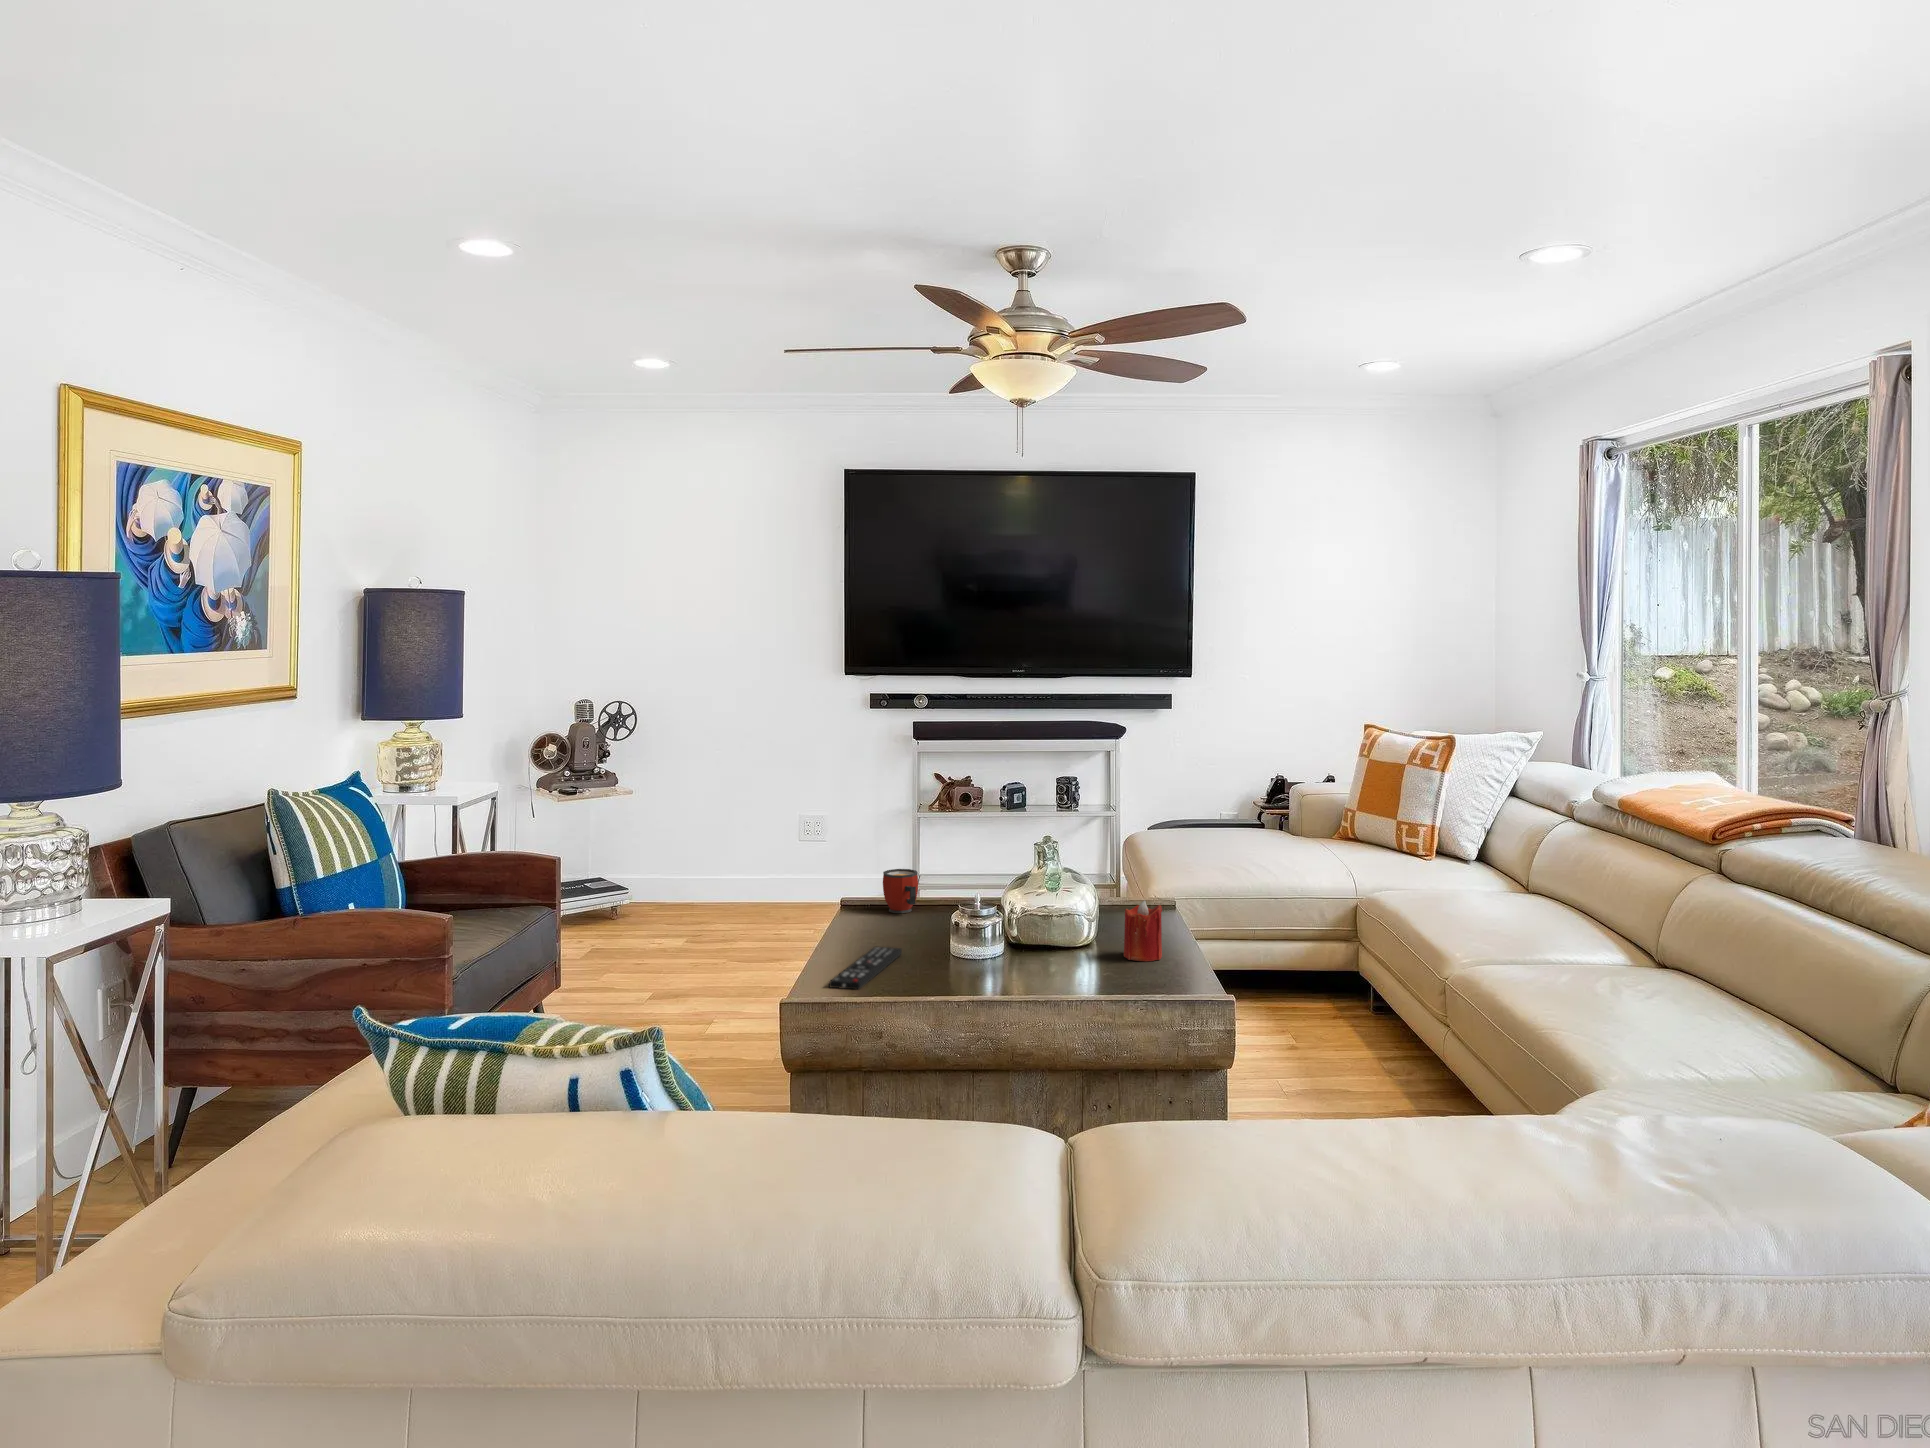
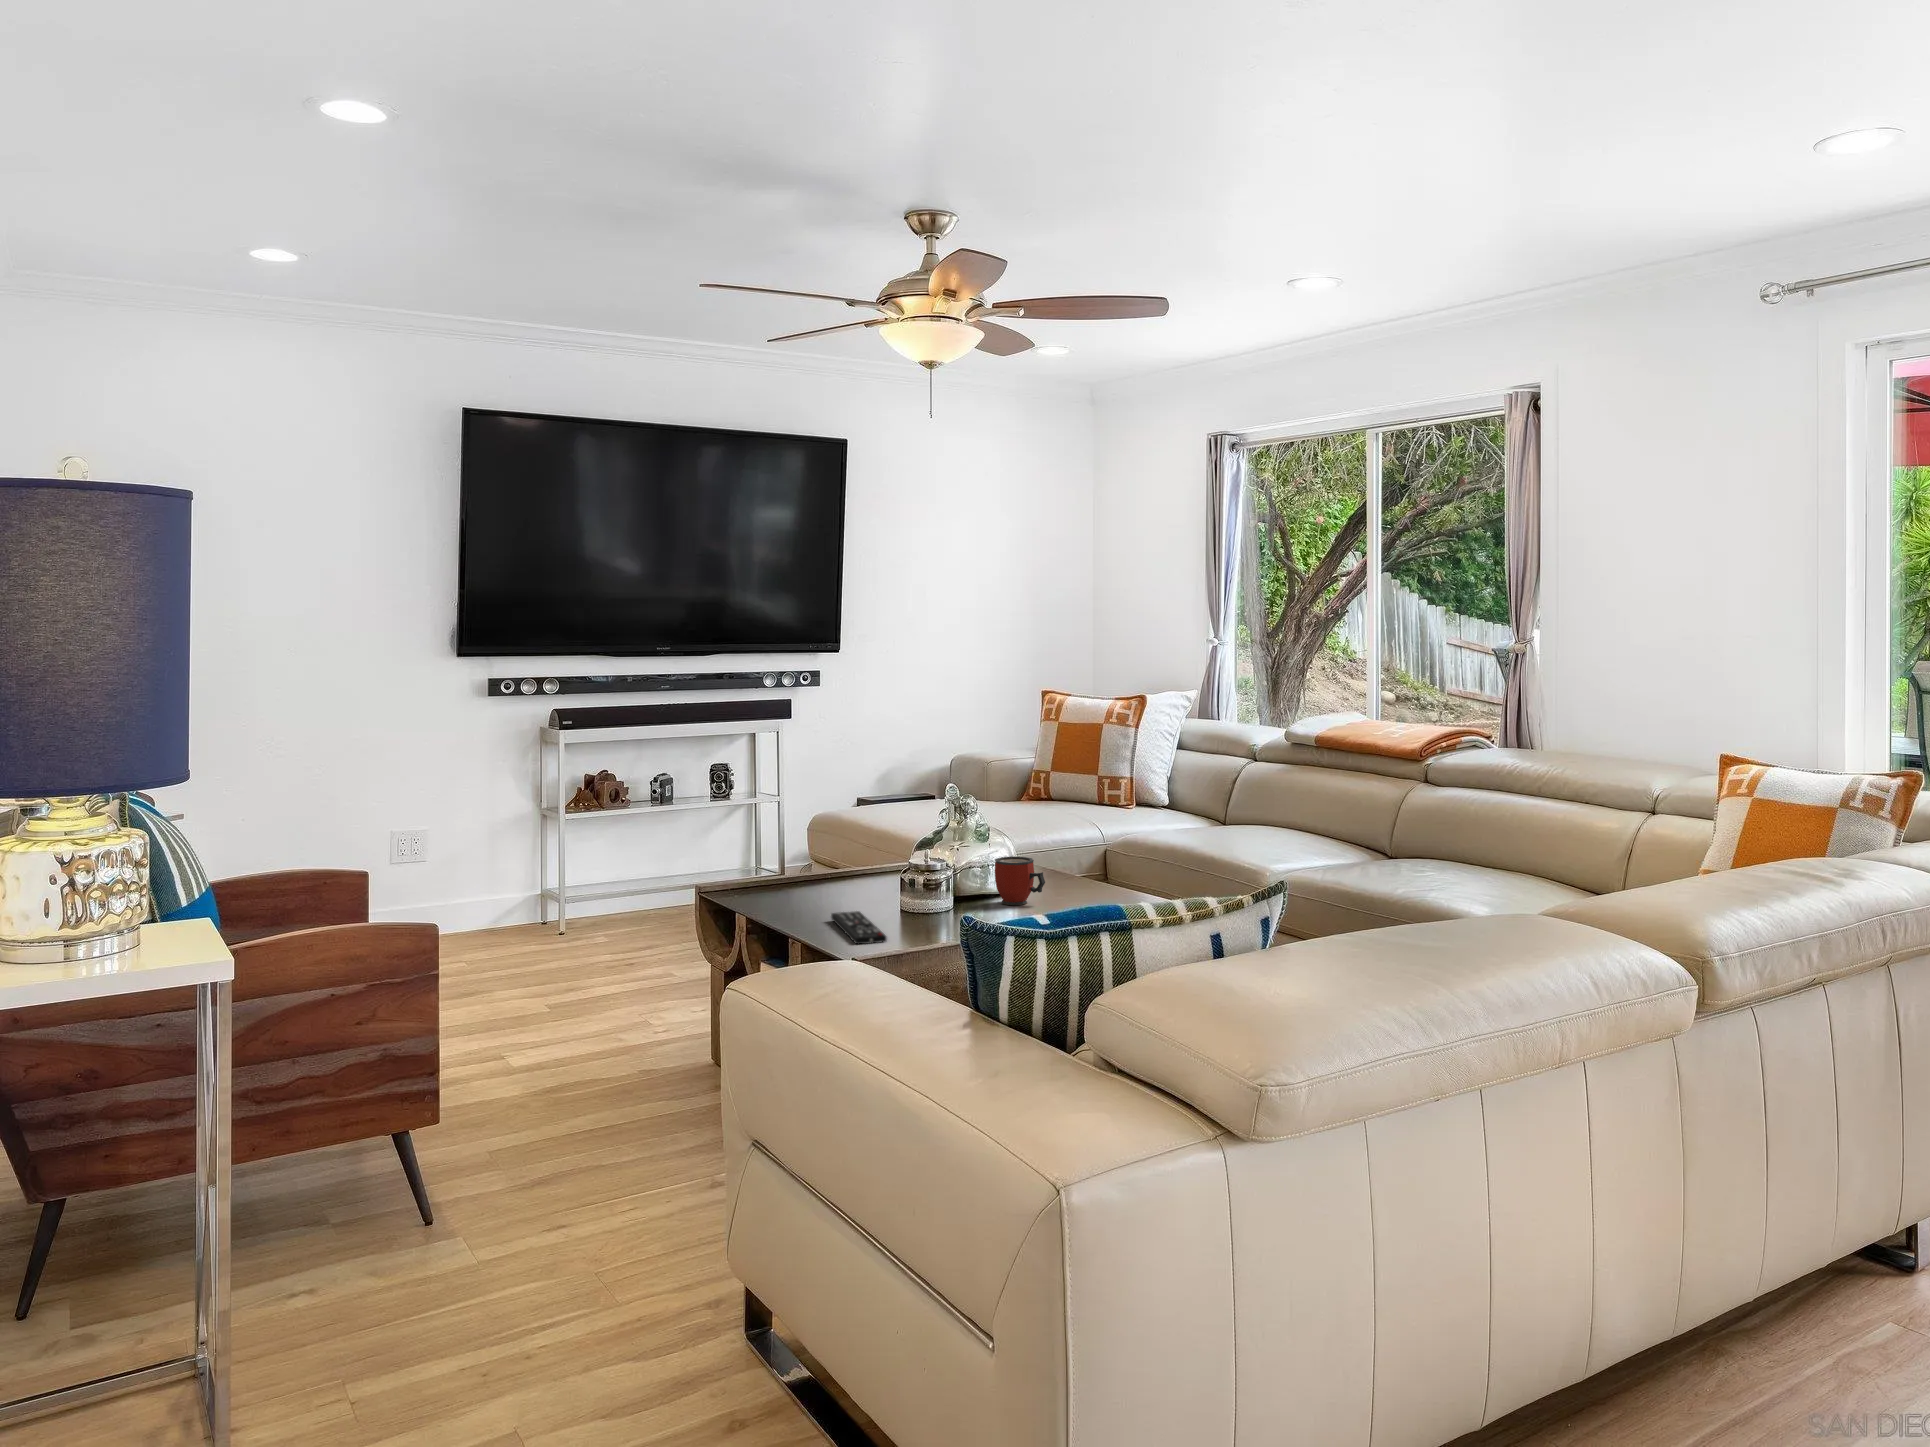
mug: present [883,869,918,913] -> present [995,857,1045,905]
candle: present [1124,901,1162,961] -> none [1046,841,1084,896]

